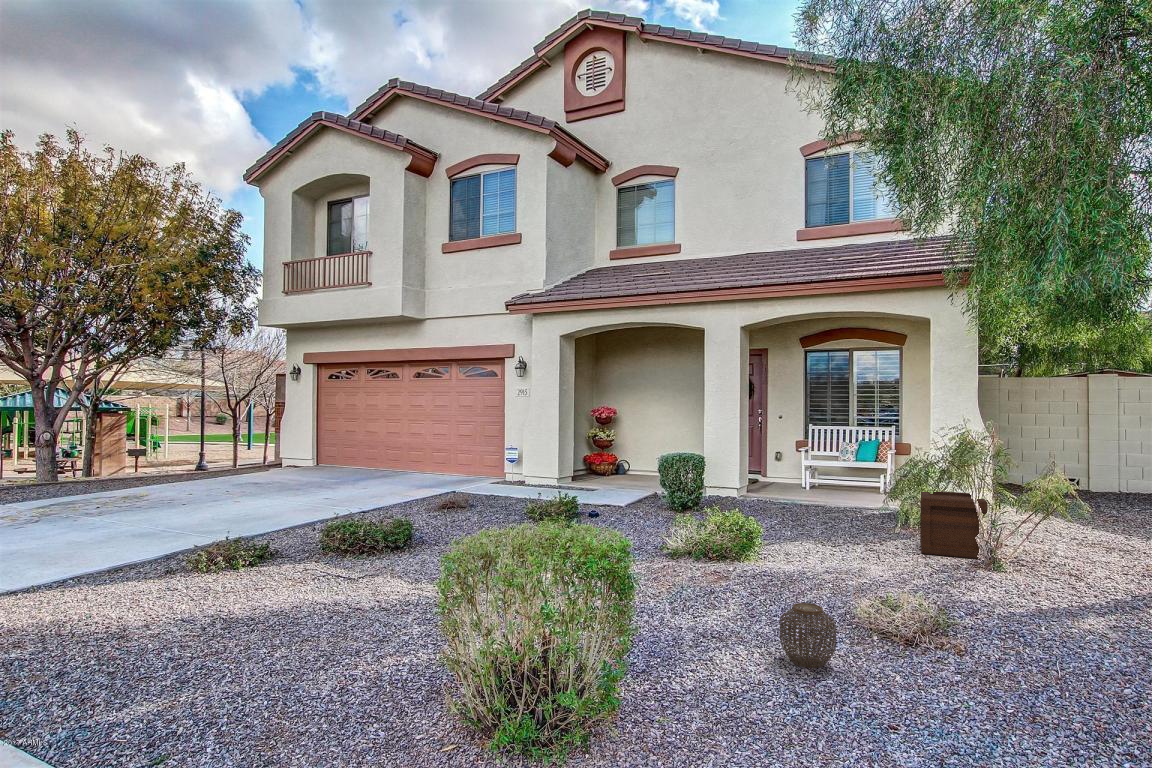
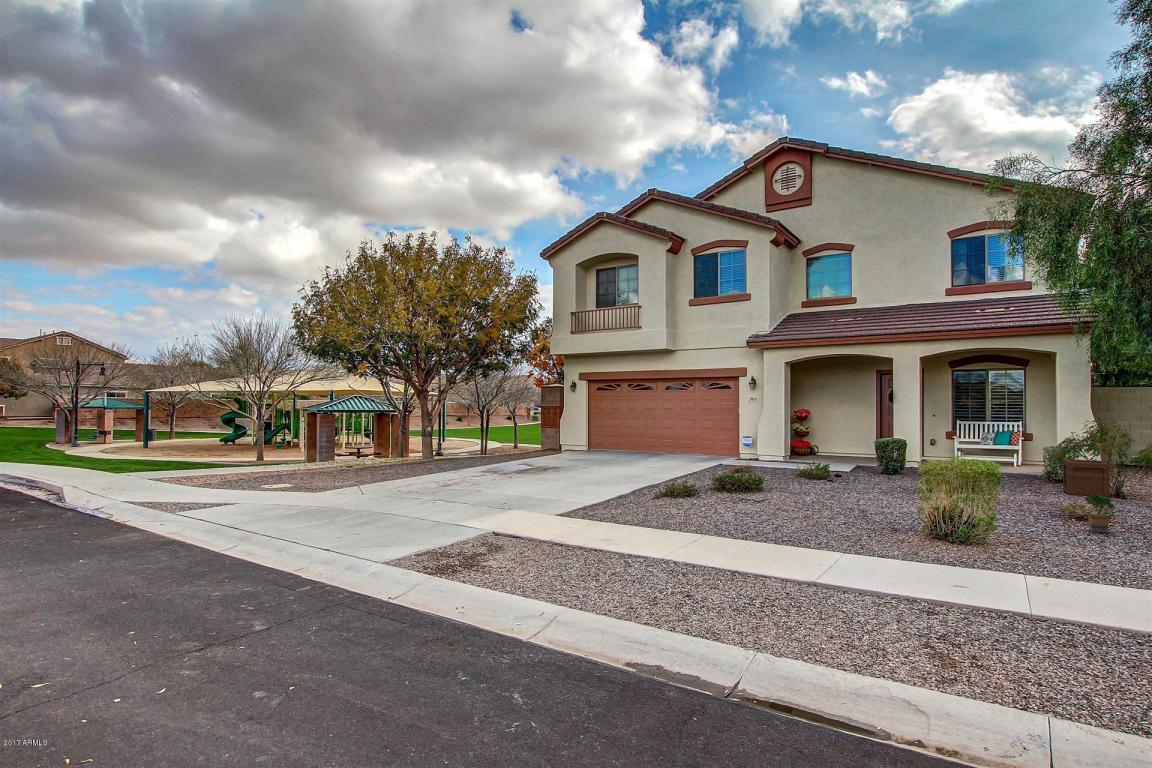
potted tree: none [889,586,952,678] -> present [1084,495,1115,533]
woven basket: present [780,603,836,668] -> none [1030,503,1059,530]

